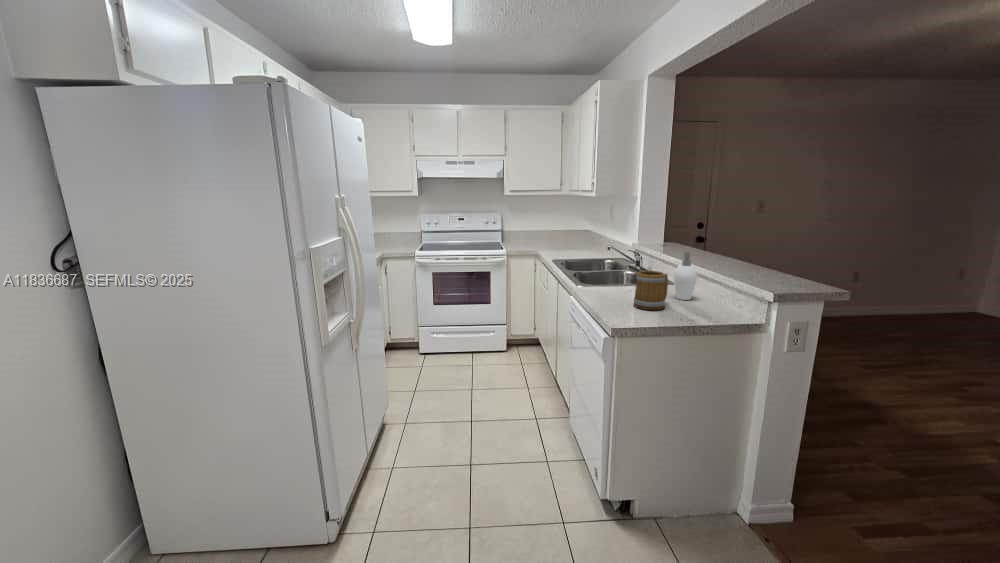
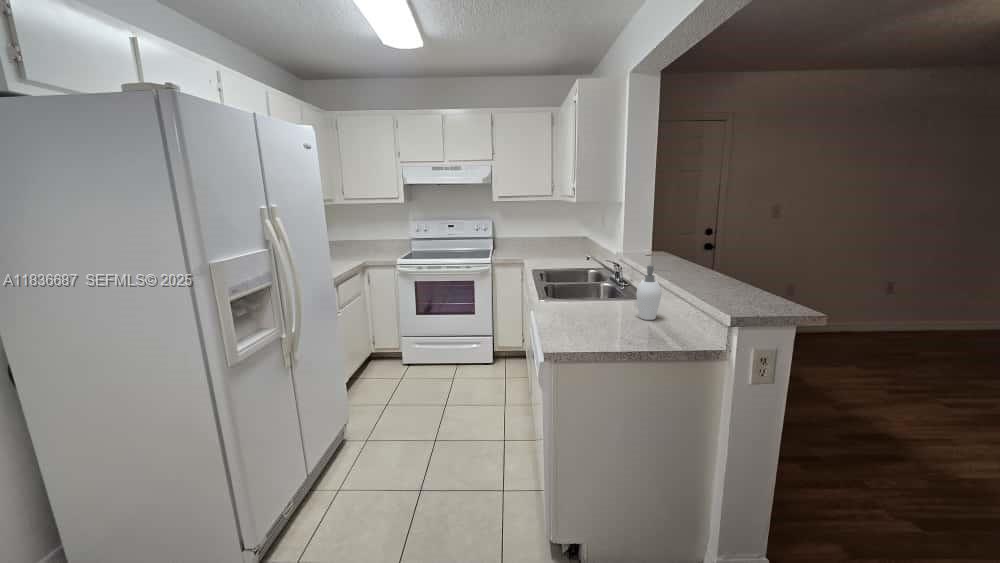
mug: present [634,271,668,310] -> none [585,287,626,332]

